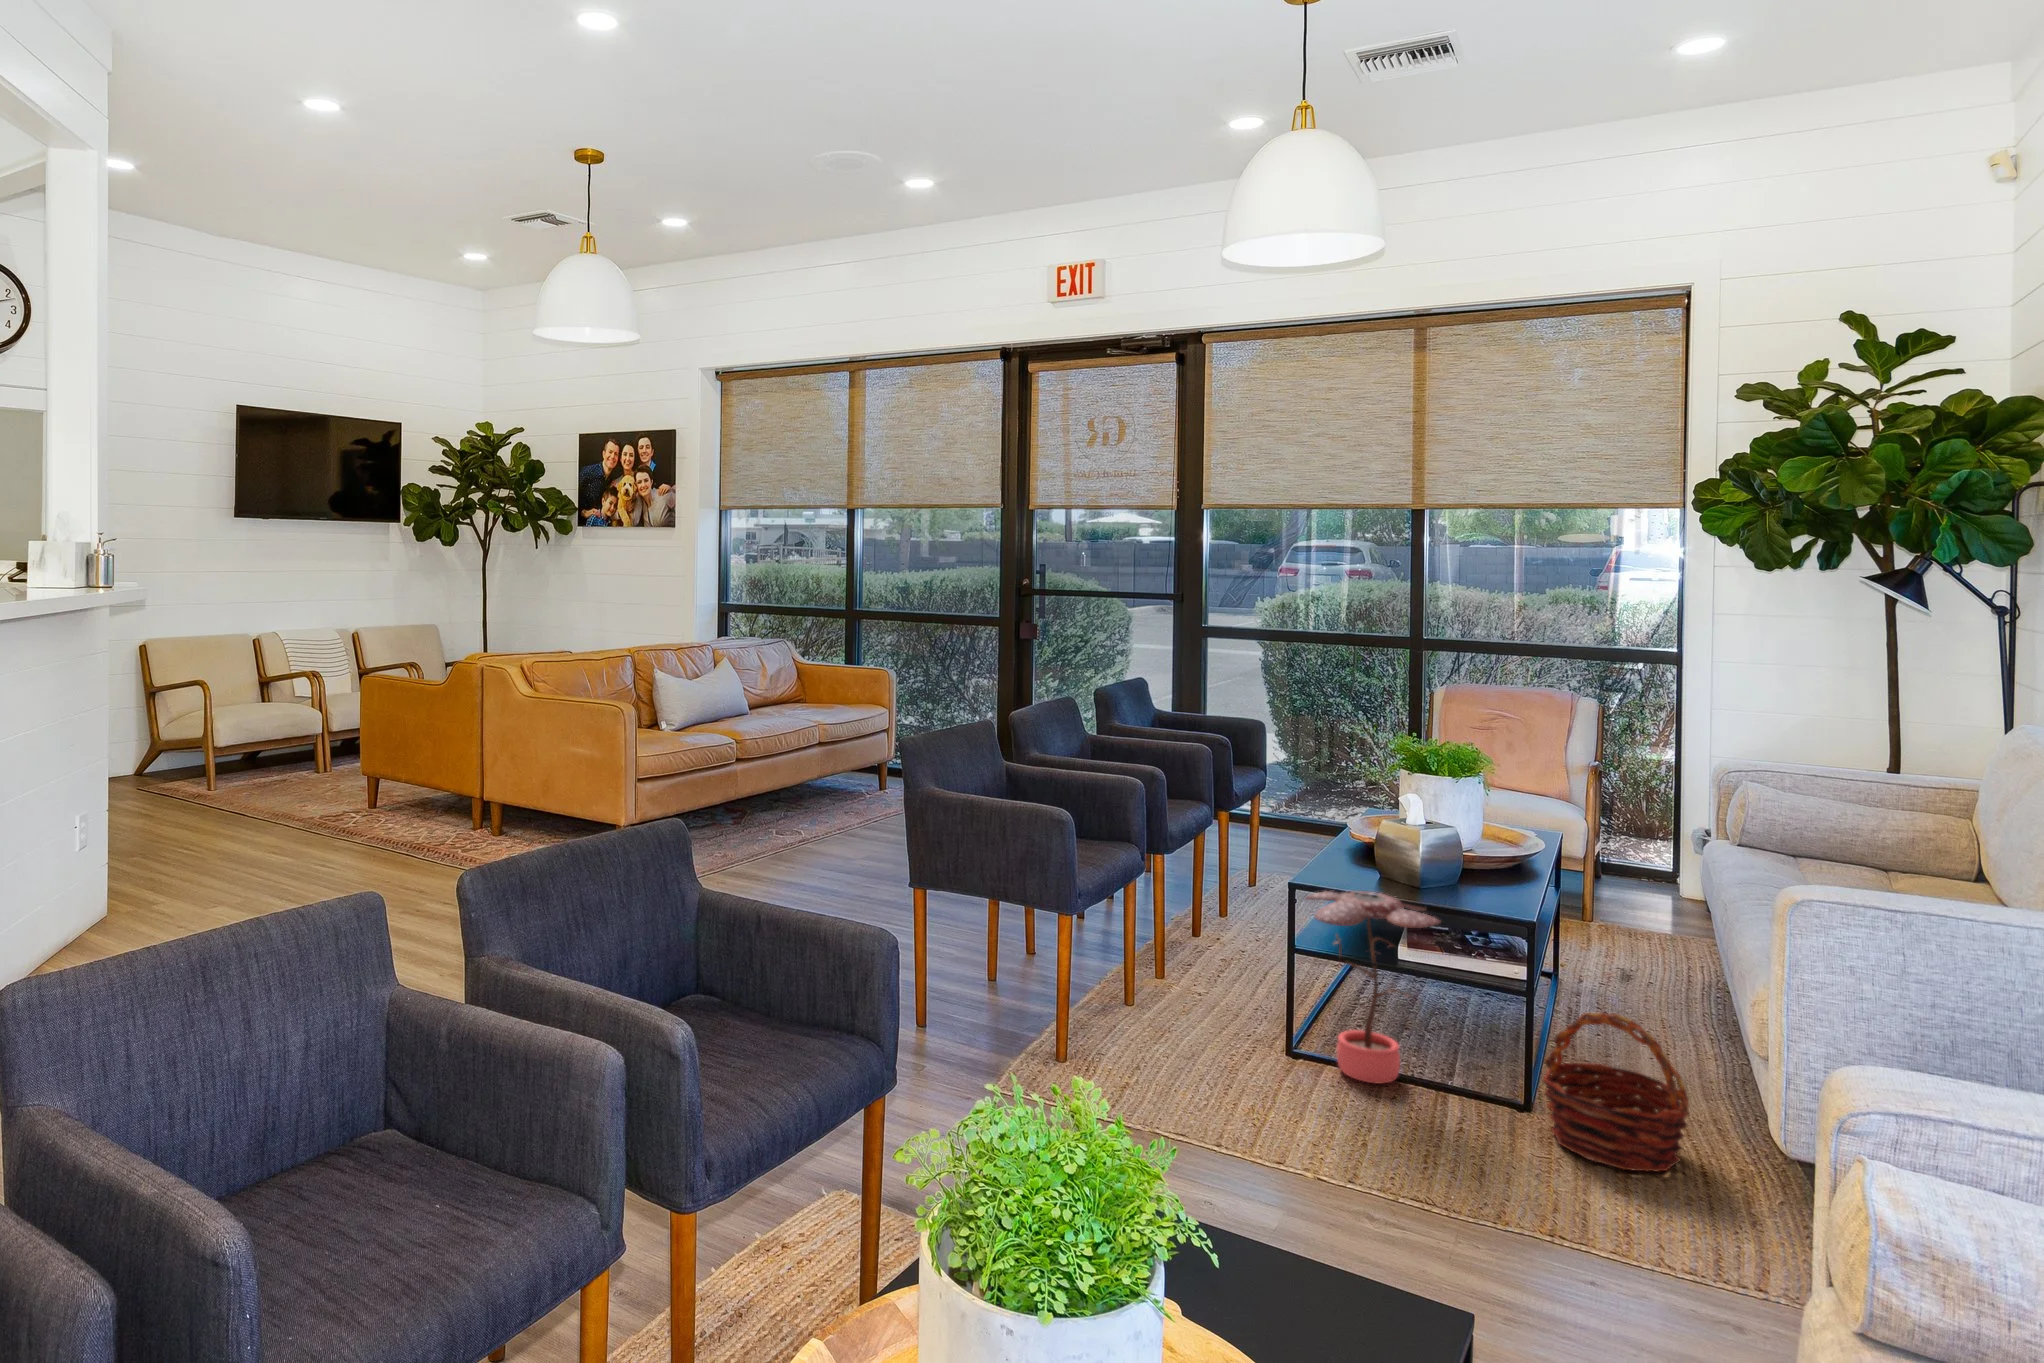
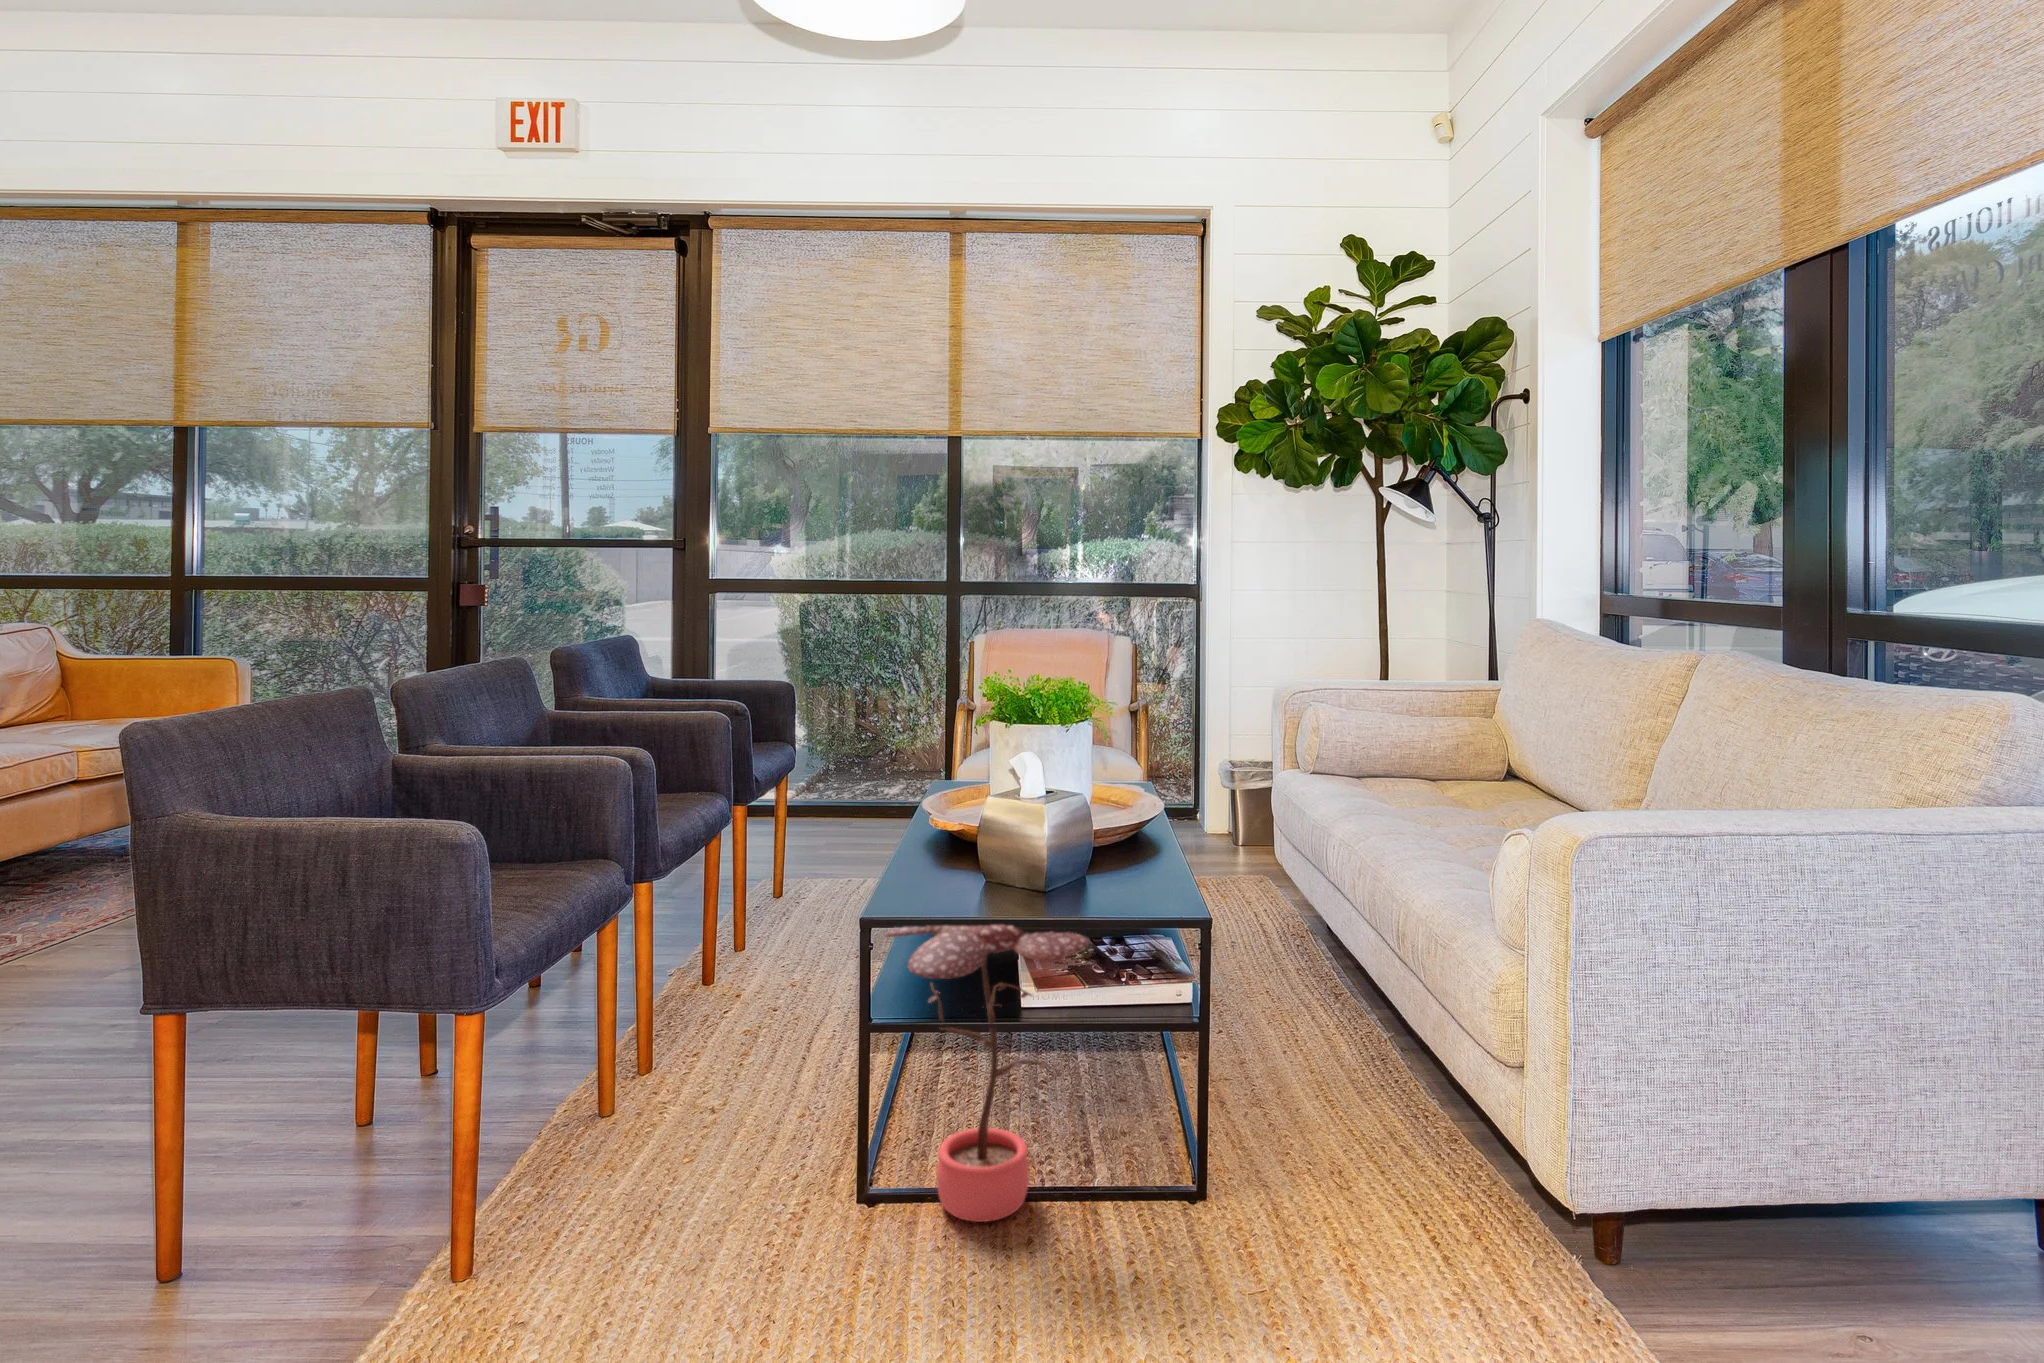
basket: present [1543,1013,1690,1172] -> none [1230,1035,1426,1279]

